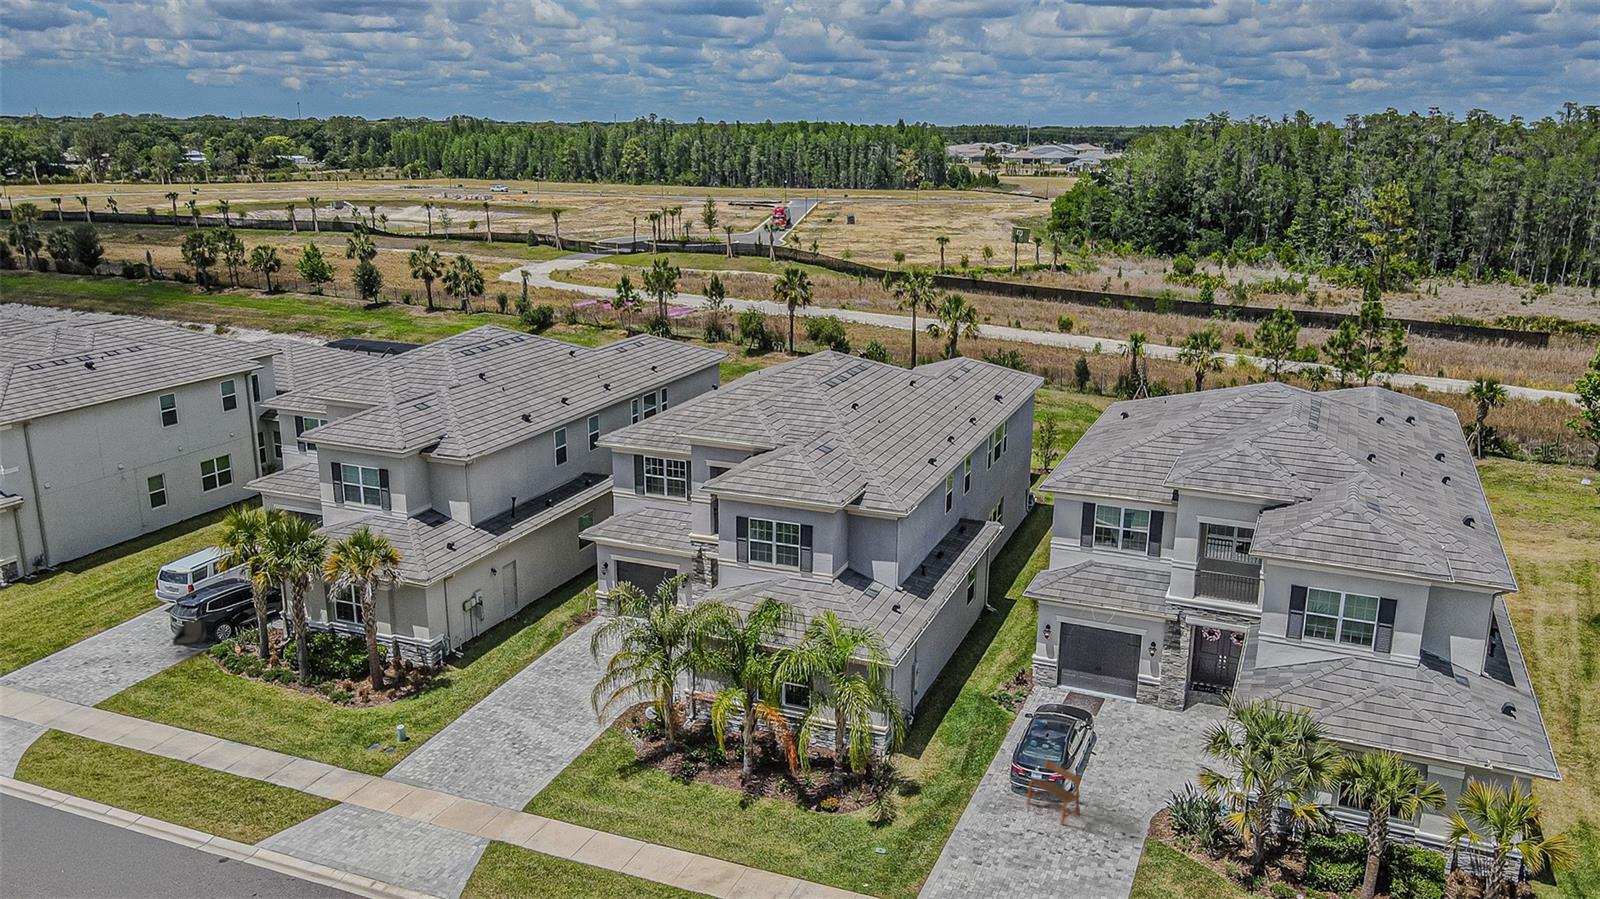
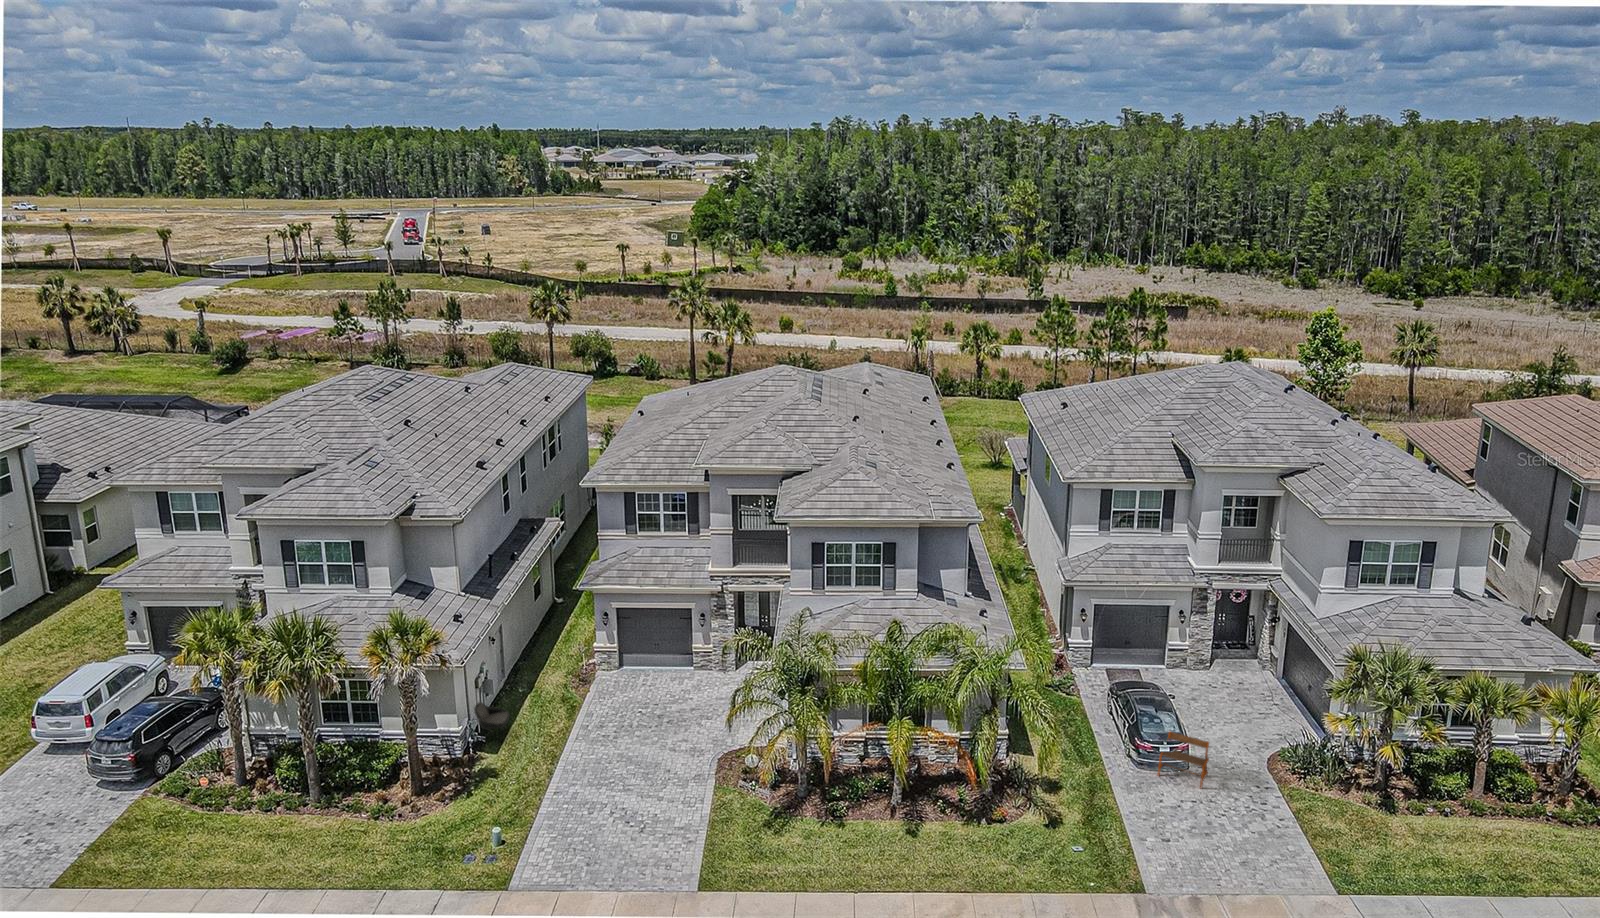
lounge chair: present [173,620,206,646] -> present [474,702,510,741]

